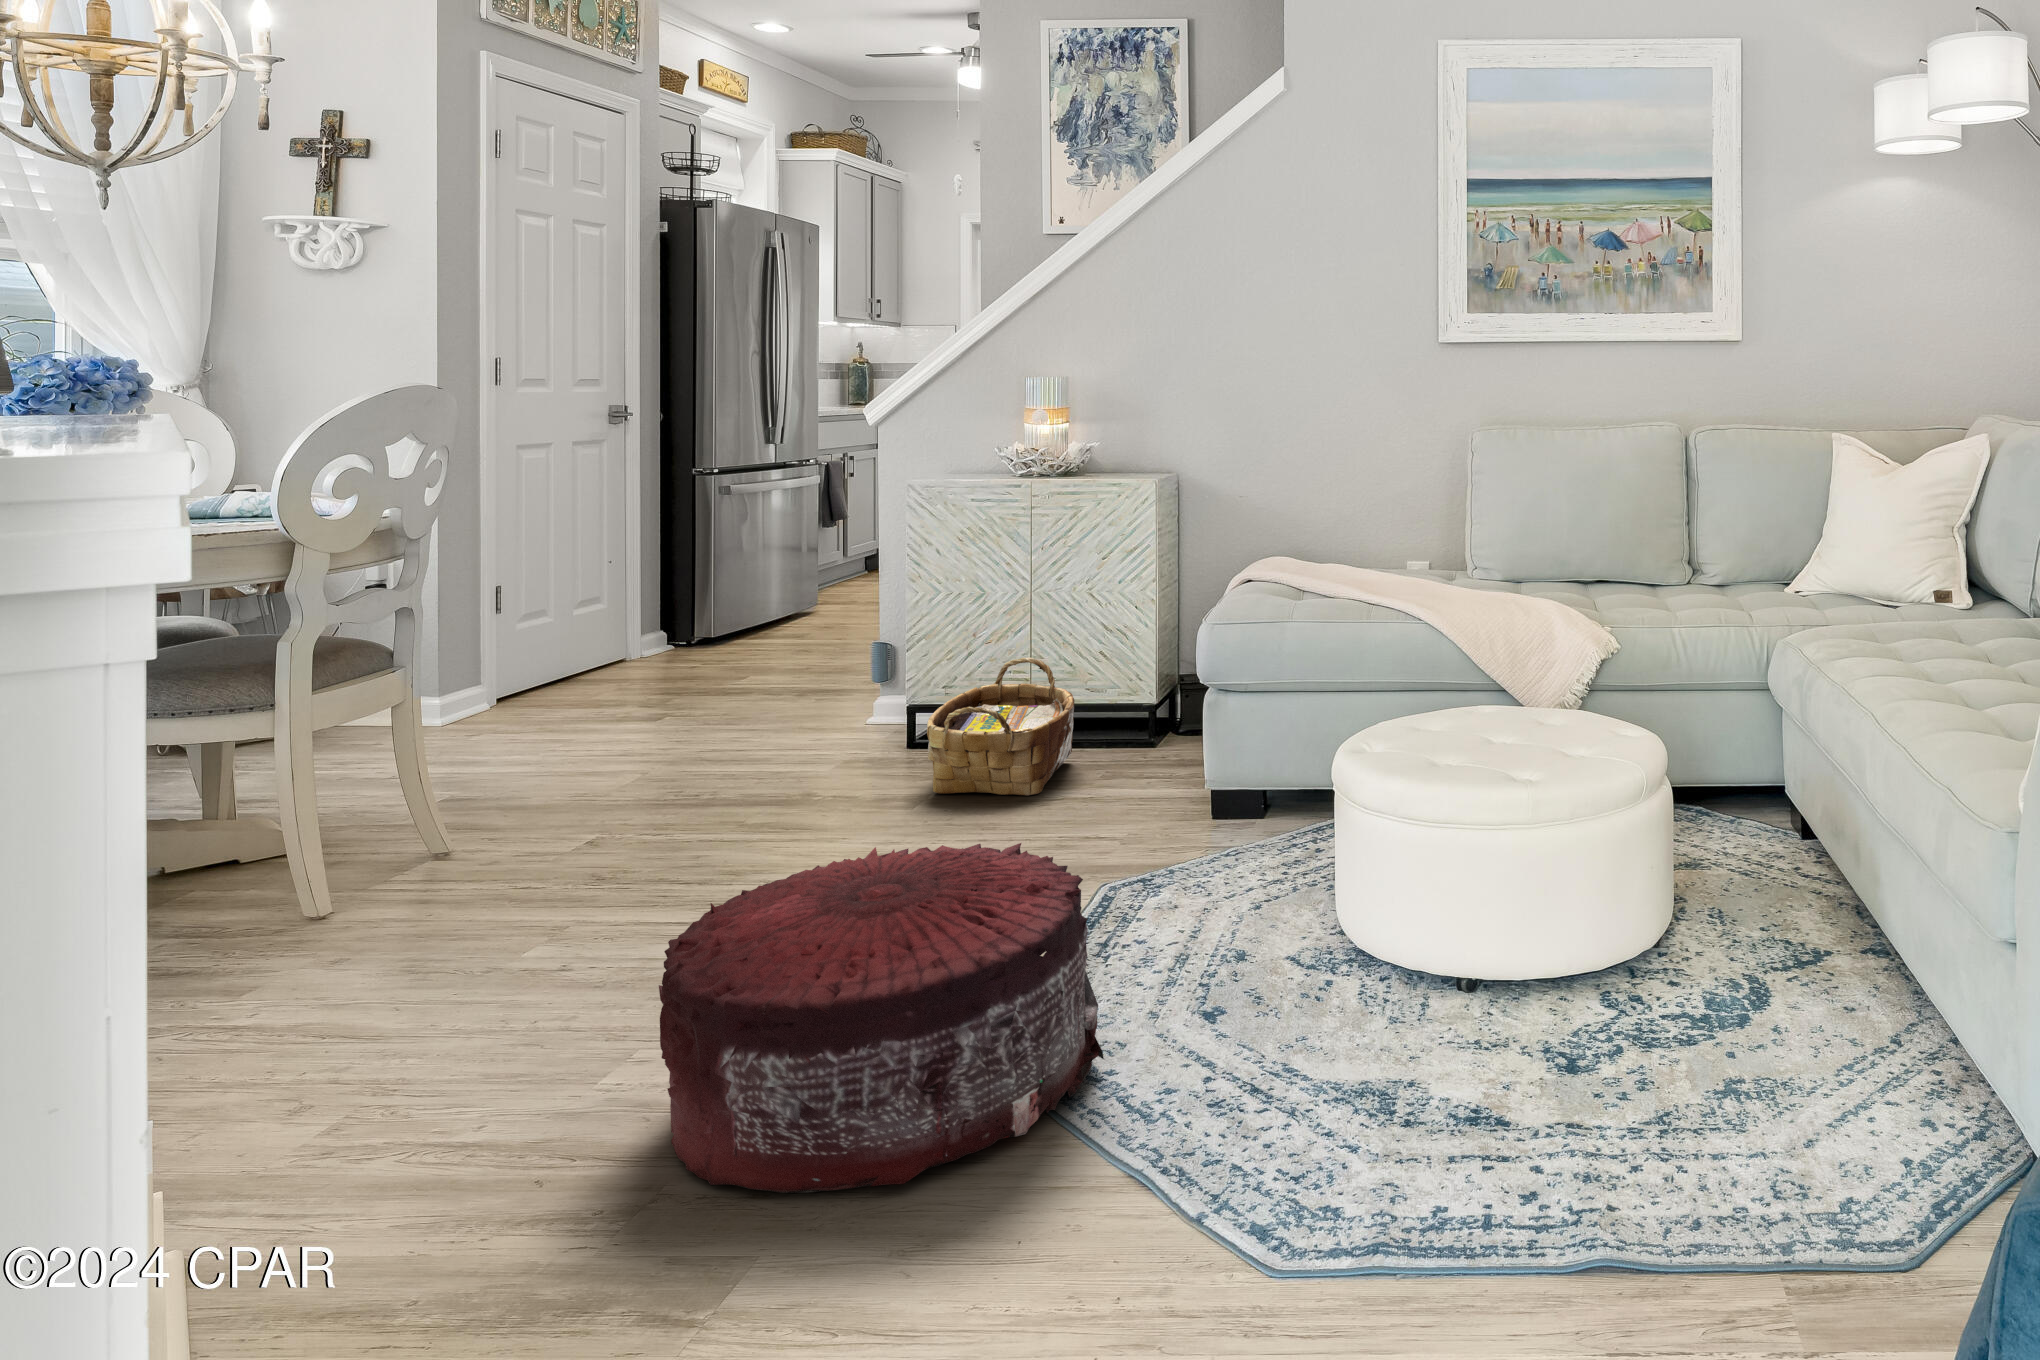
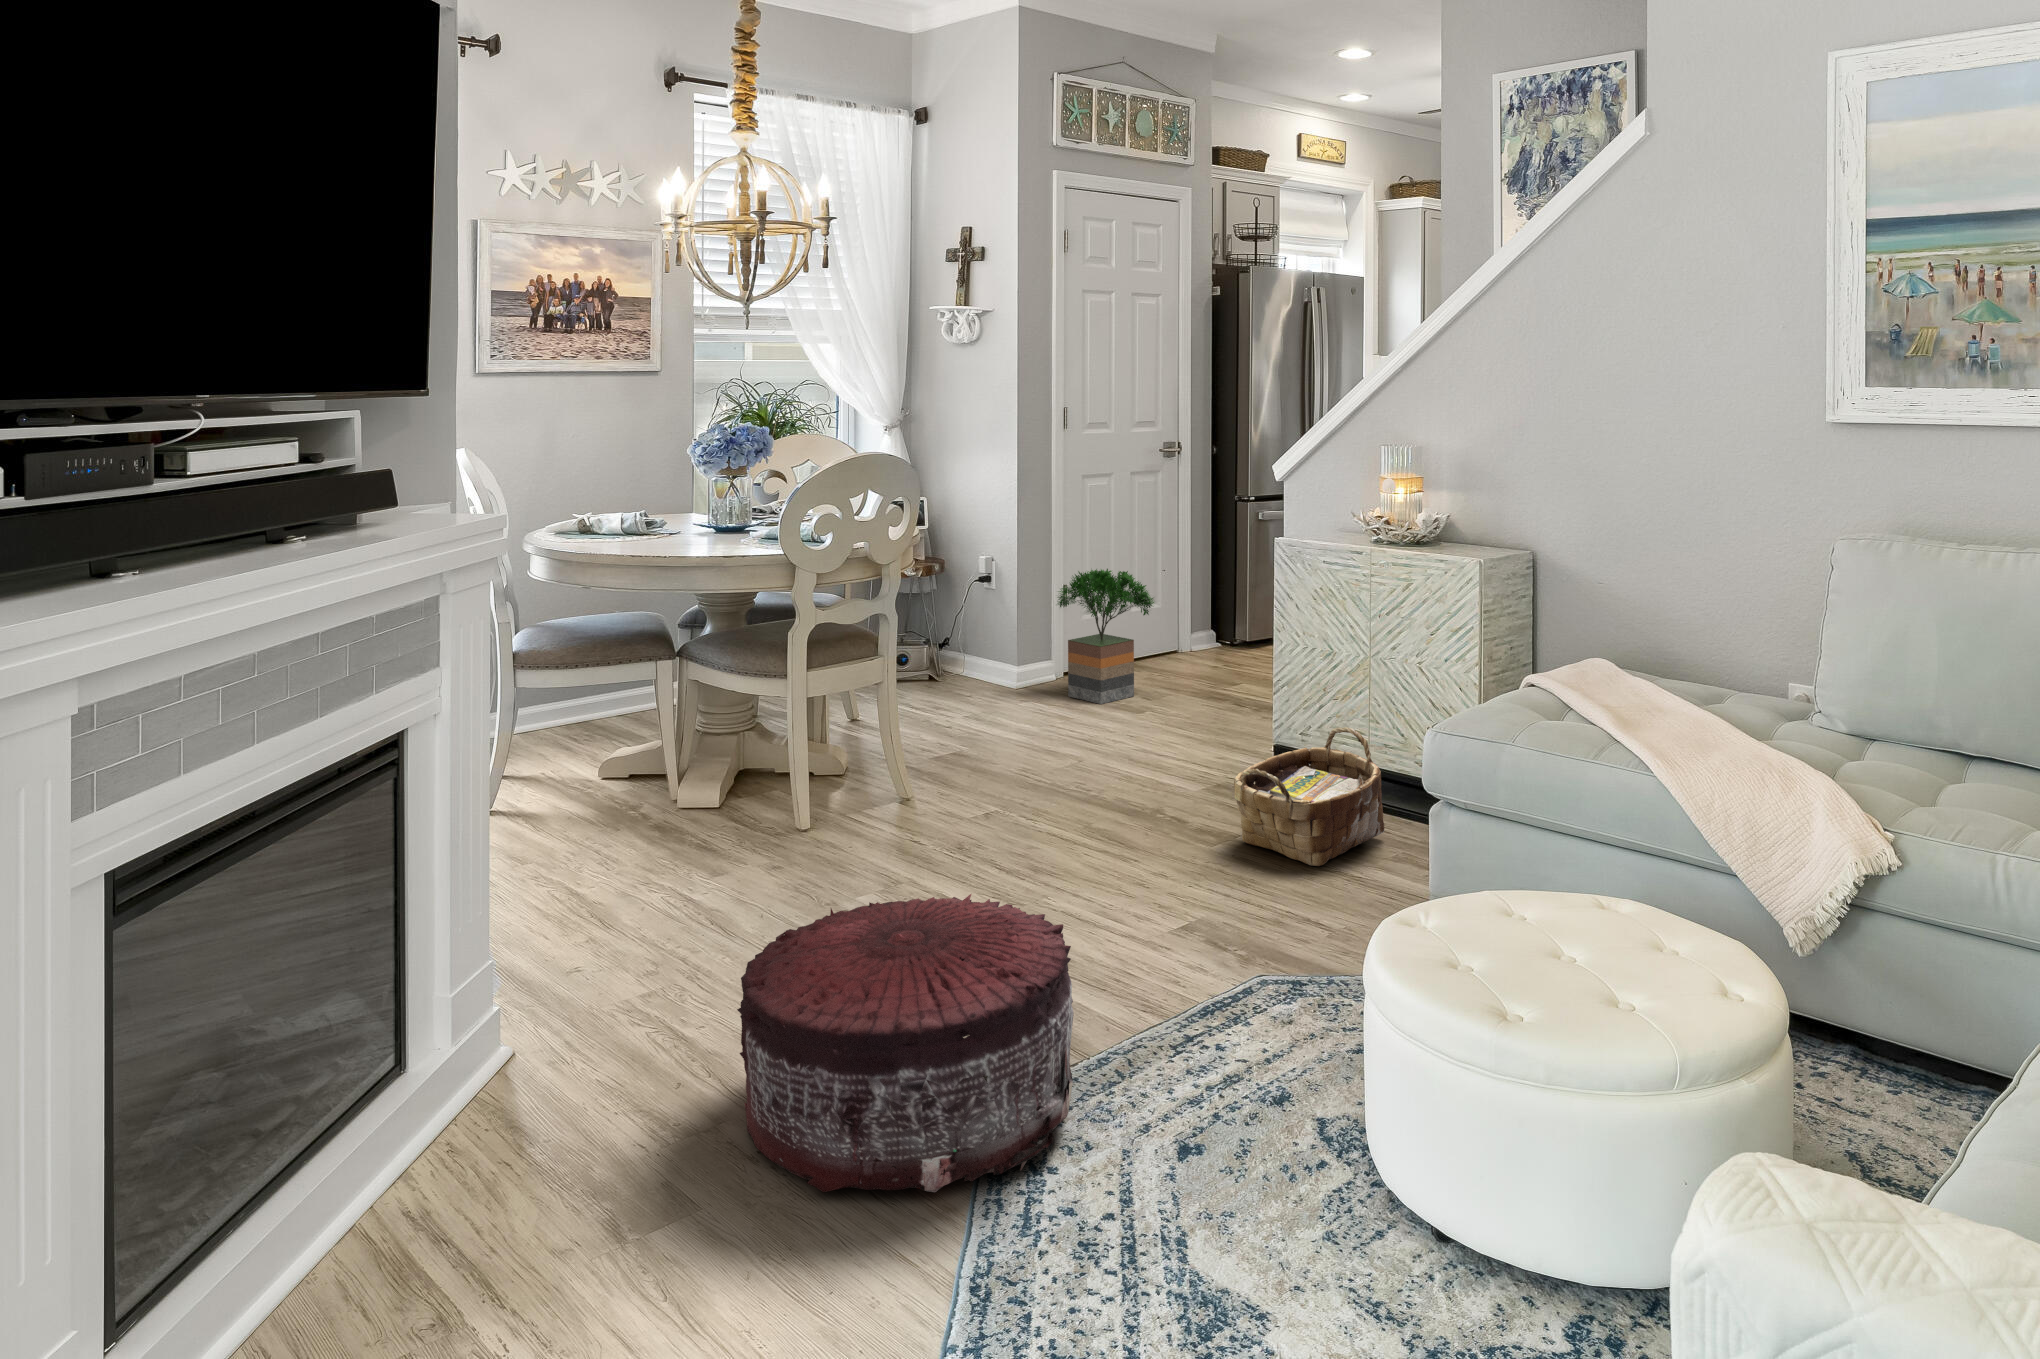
potted tree: none [494,550,644,716] -> present [1058,569,1154,704]

